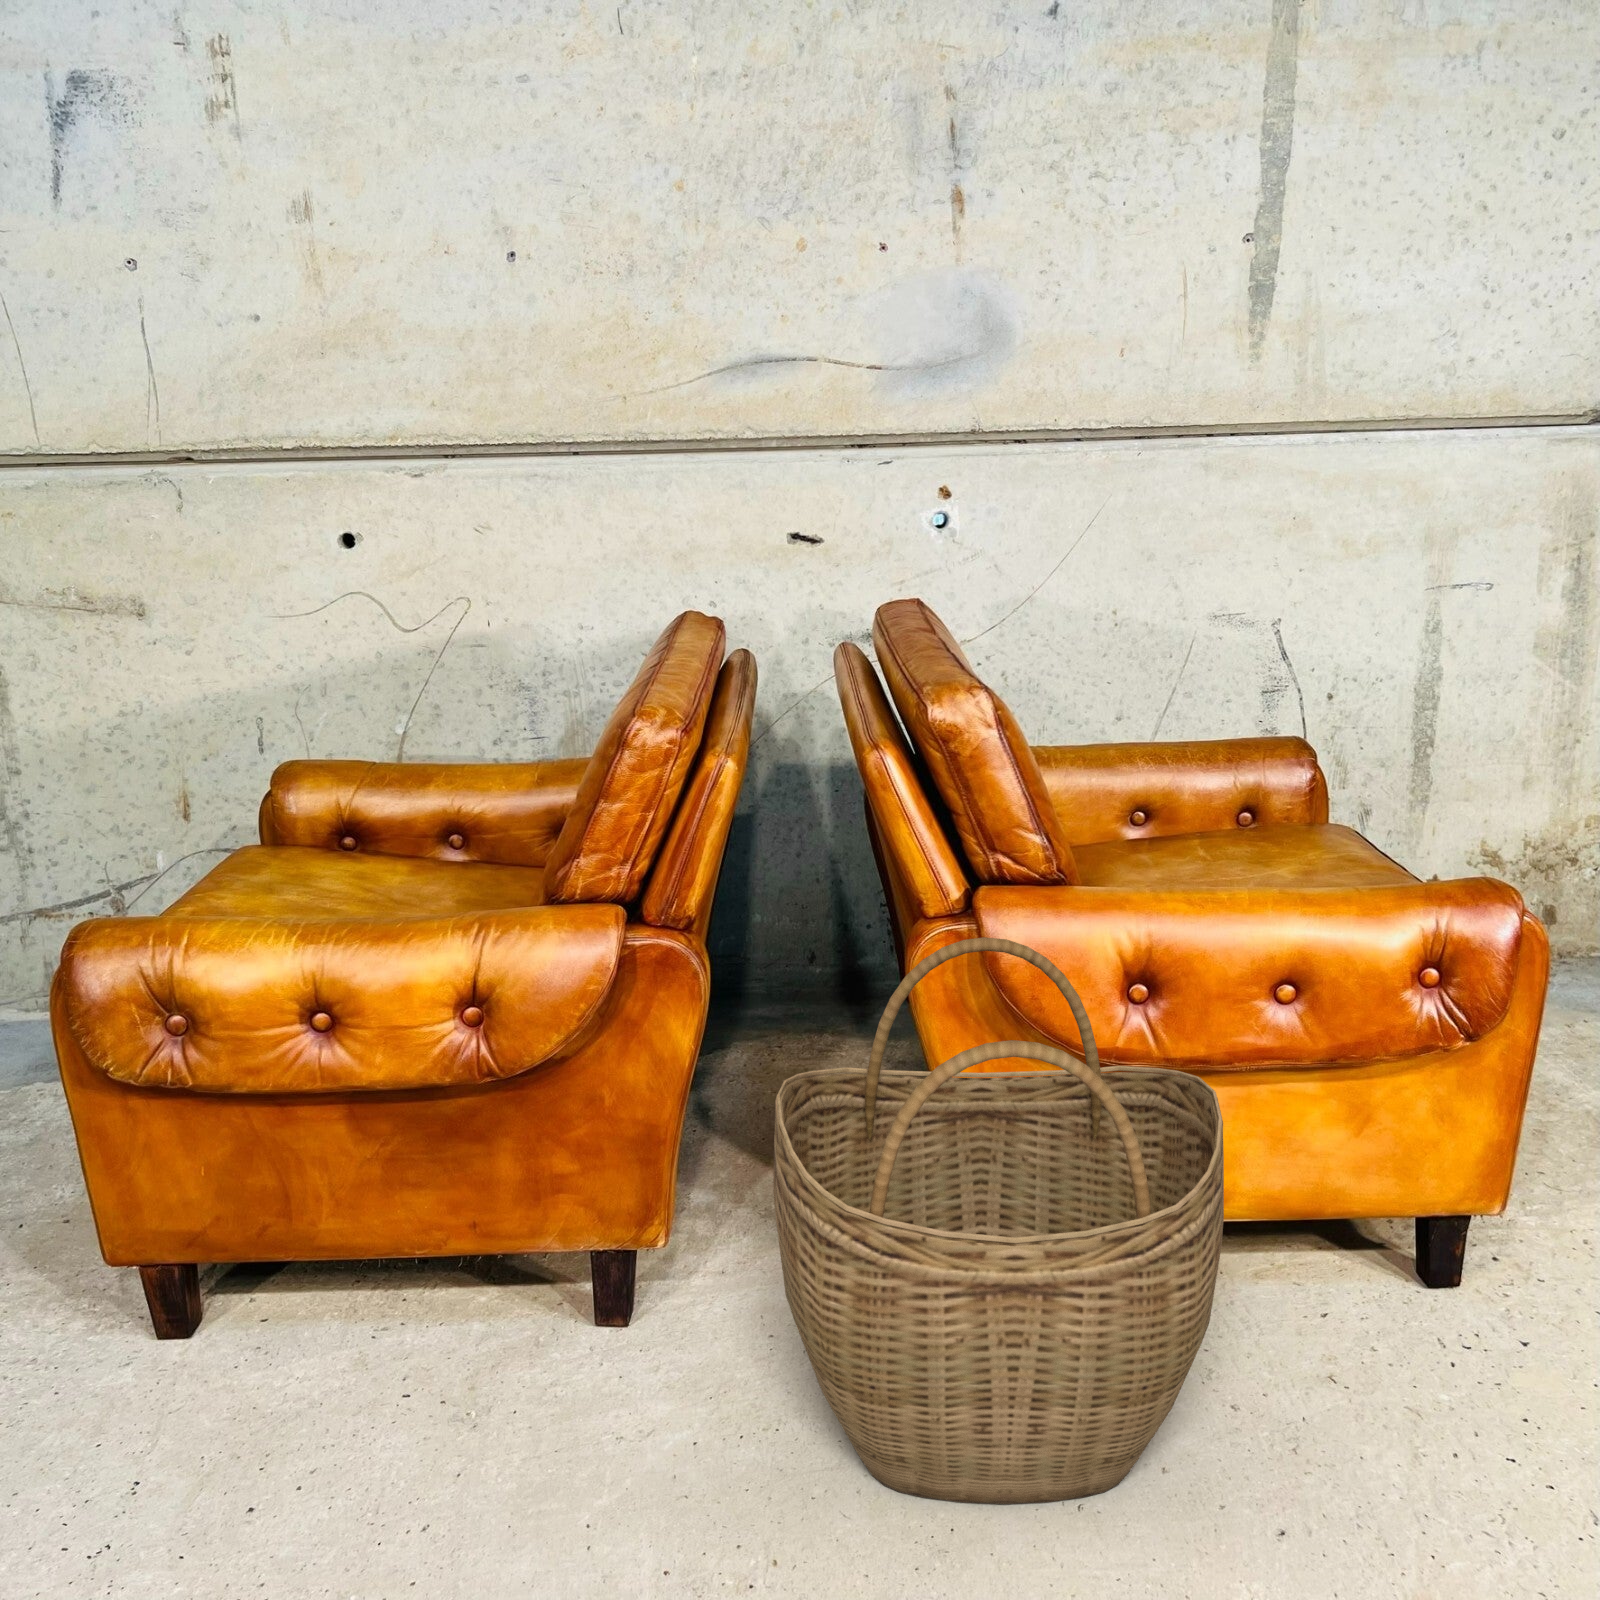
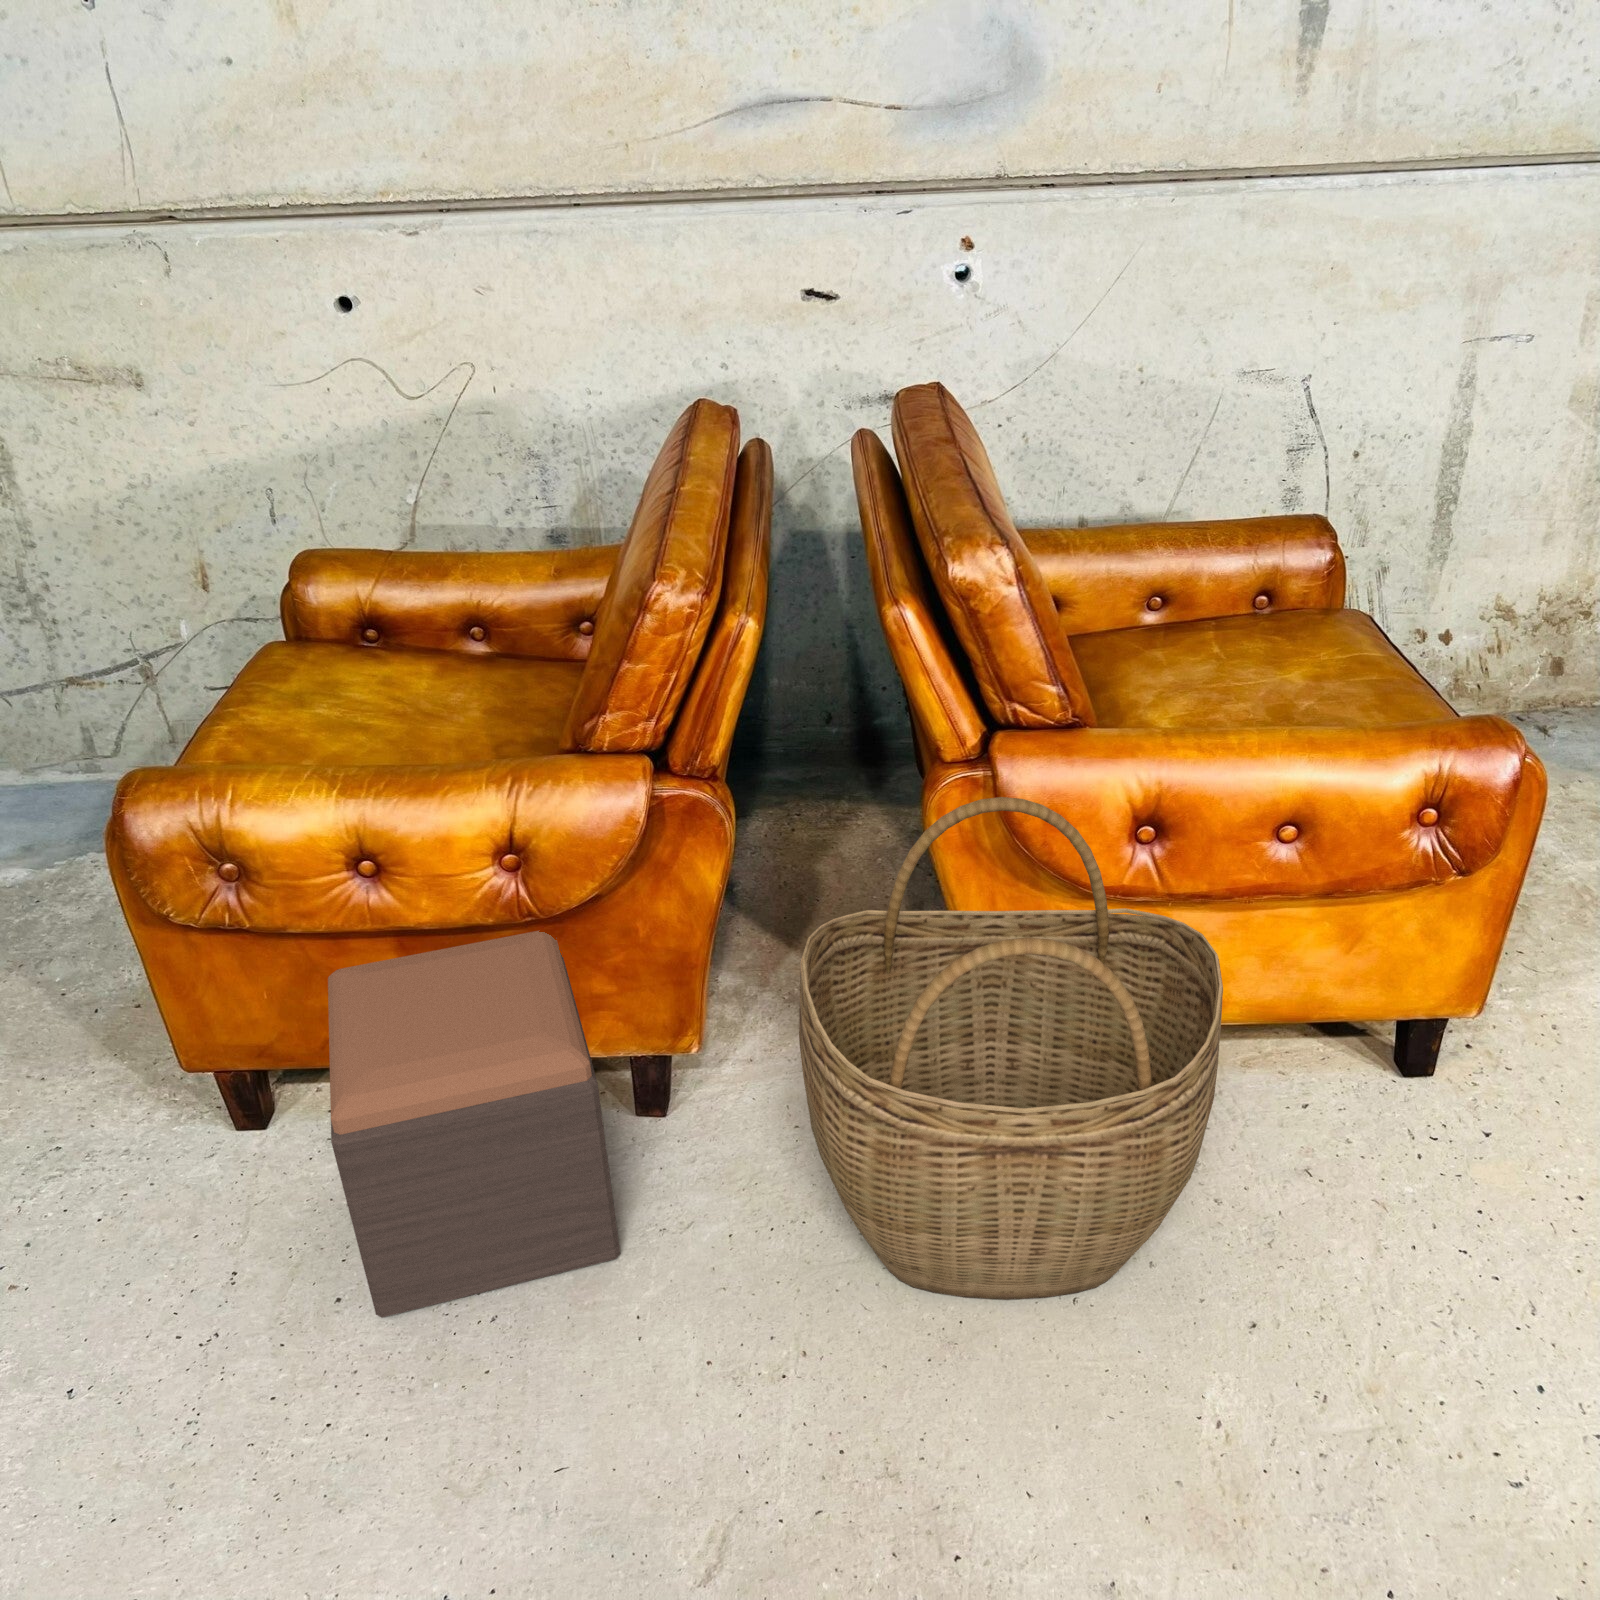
footstool: none [258,1096,570,1523] -> present [328,931,620,1317]

